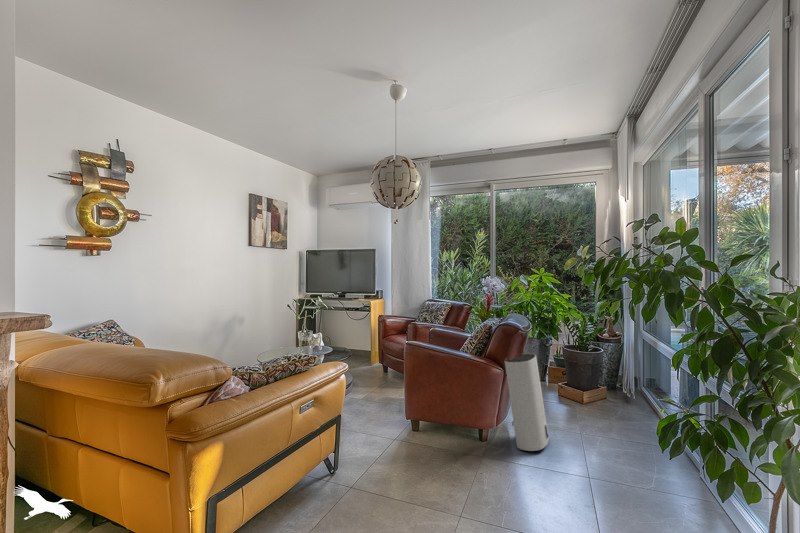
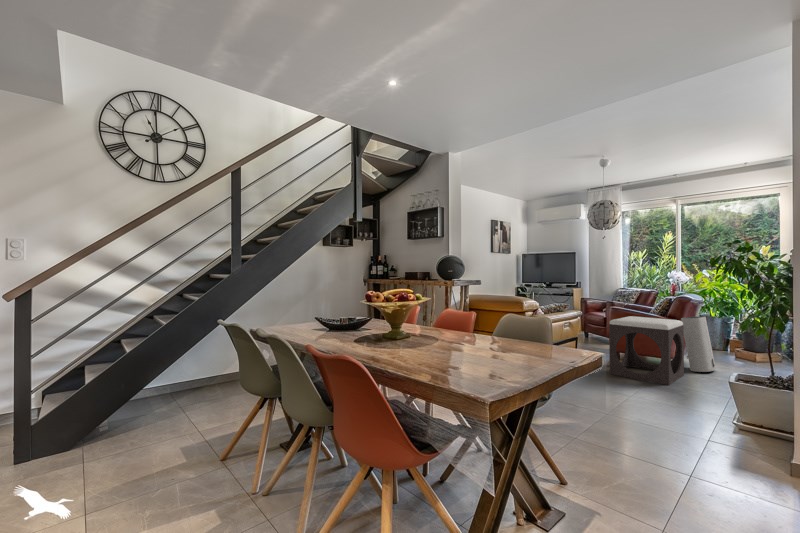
footstool: none [394,364,511,516] -> present [609,316,684,385]

